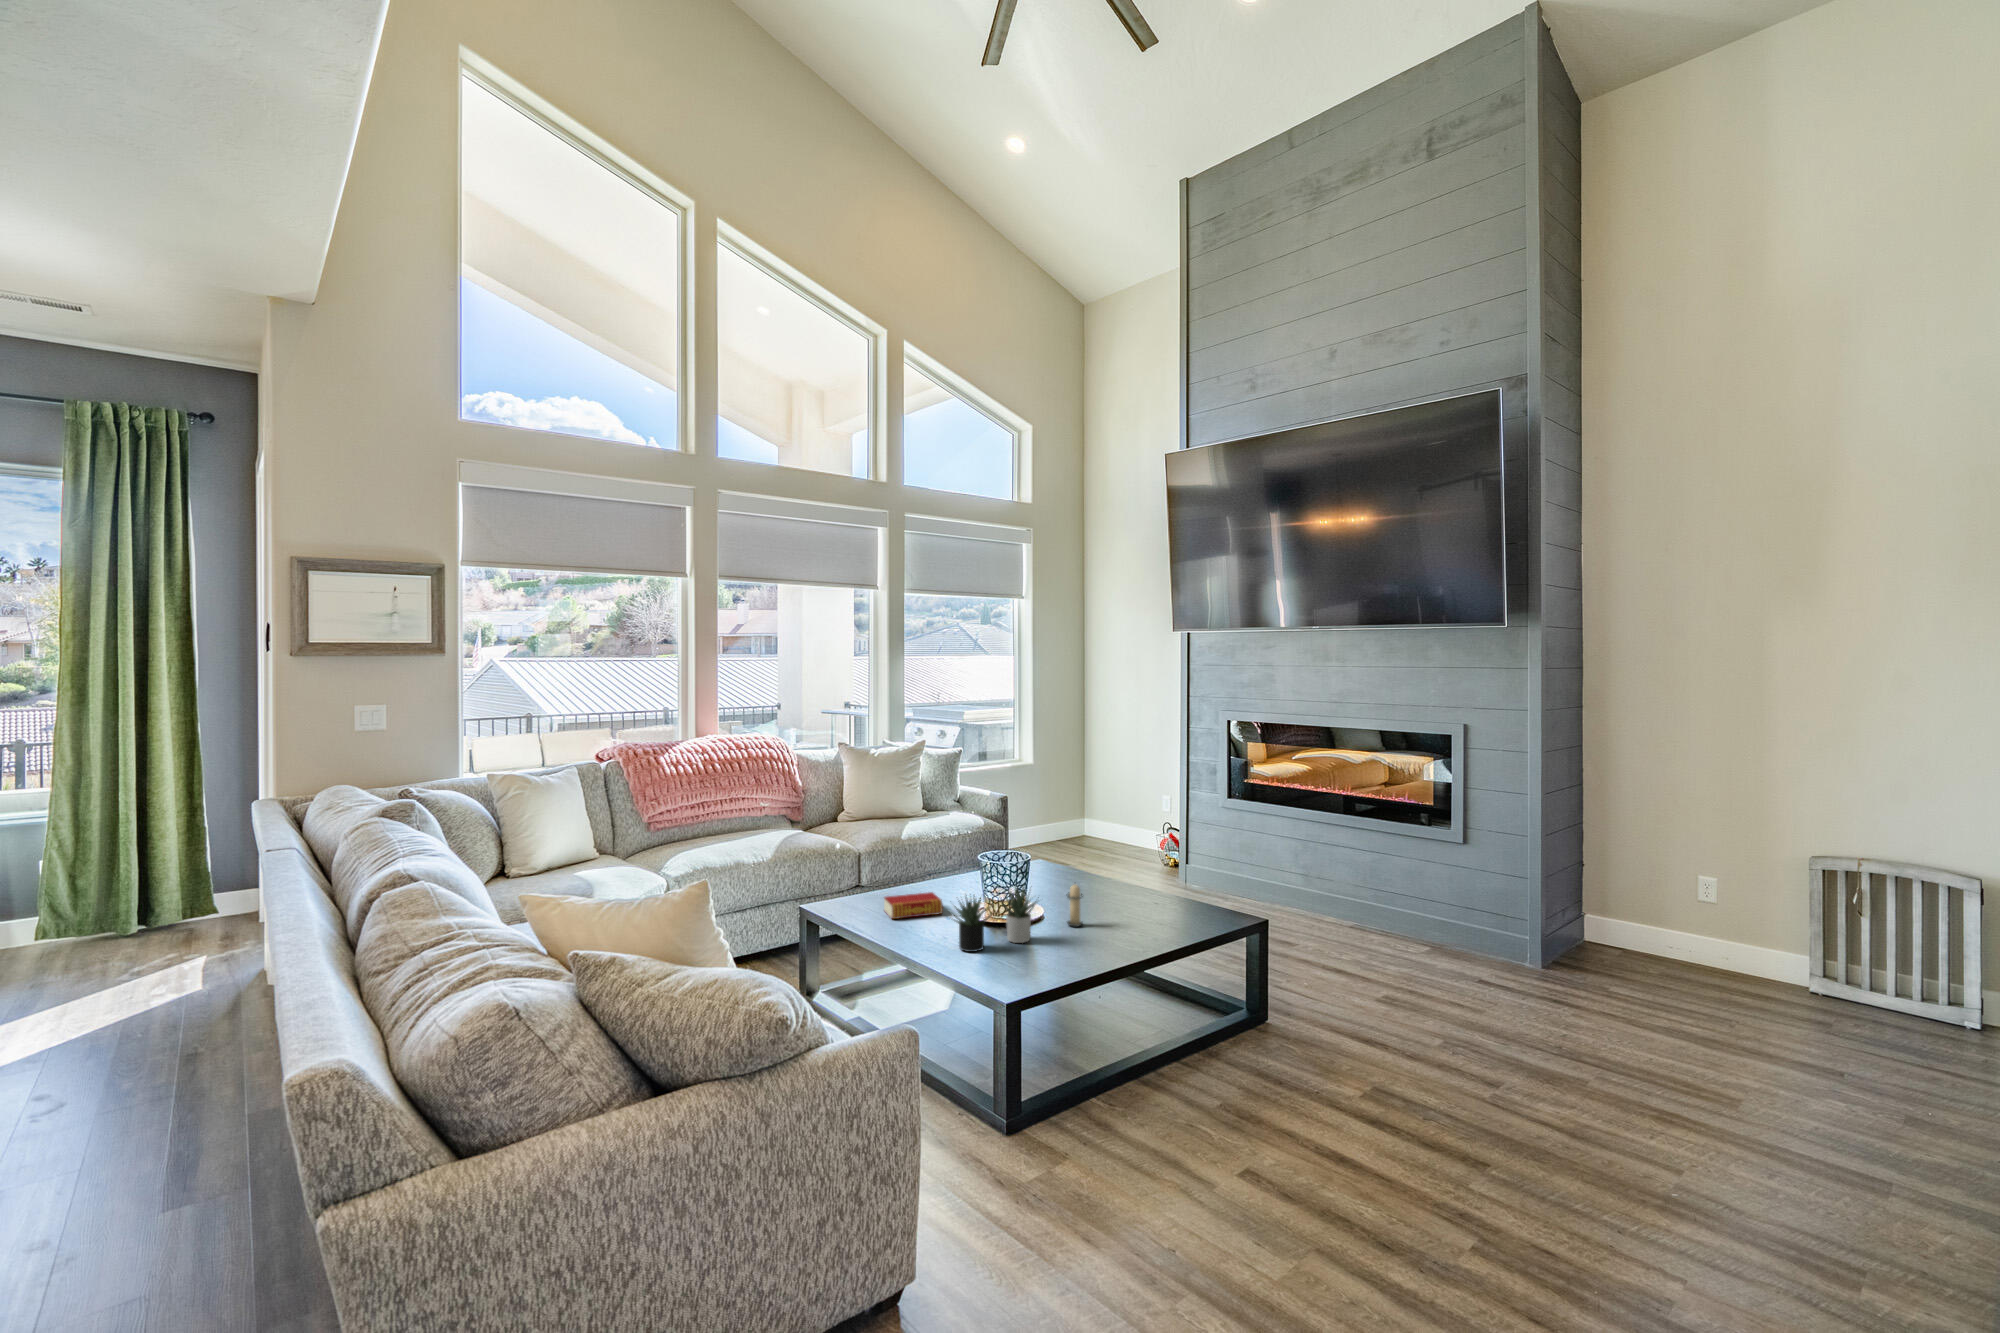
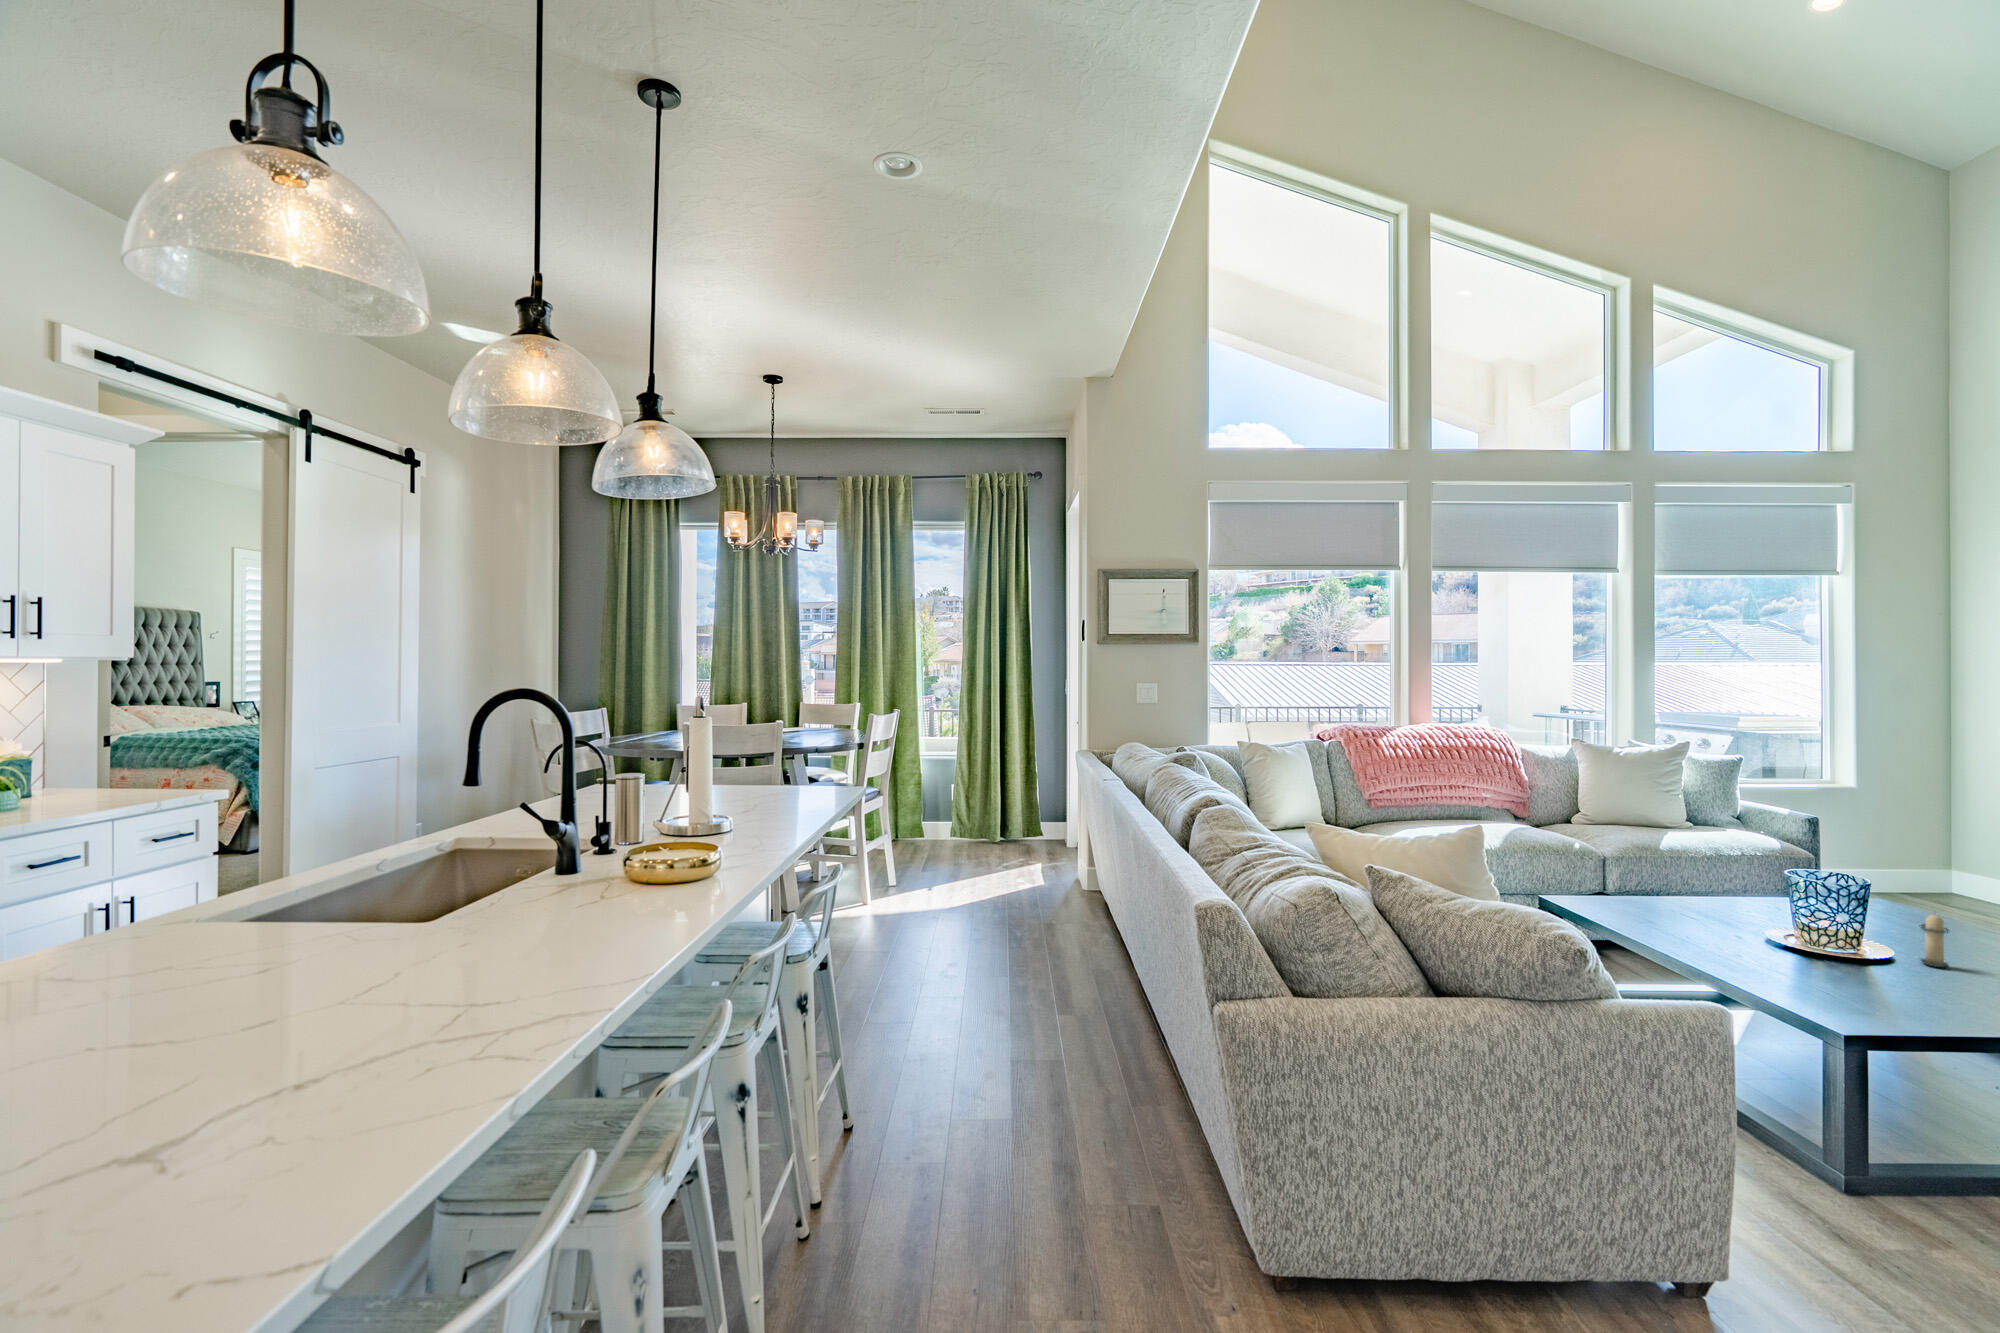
succulent plant: present [954,884,1039,952] -> none [1734,896,1882,970]
book: present [884,892,943,919] -> none [1643,894,1724,923]

